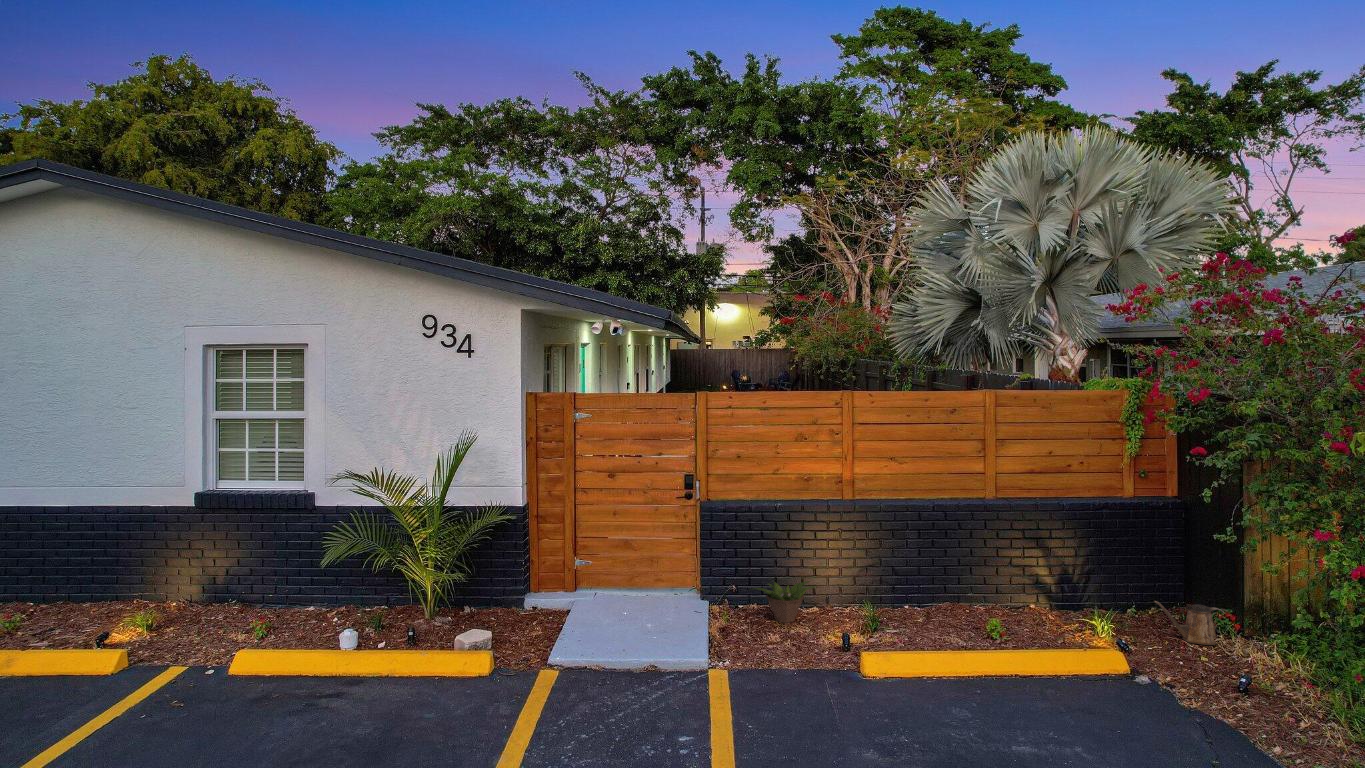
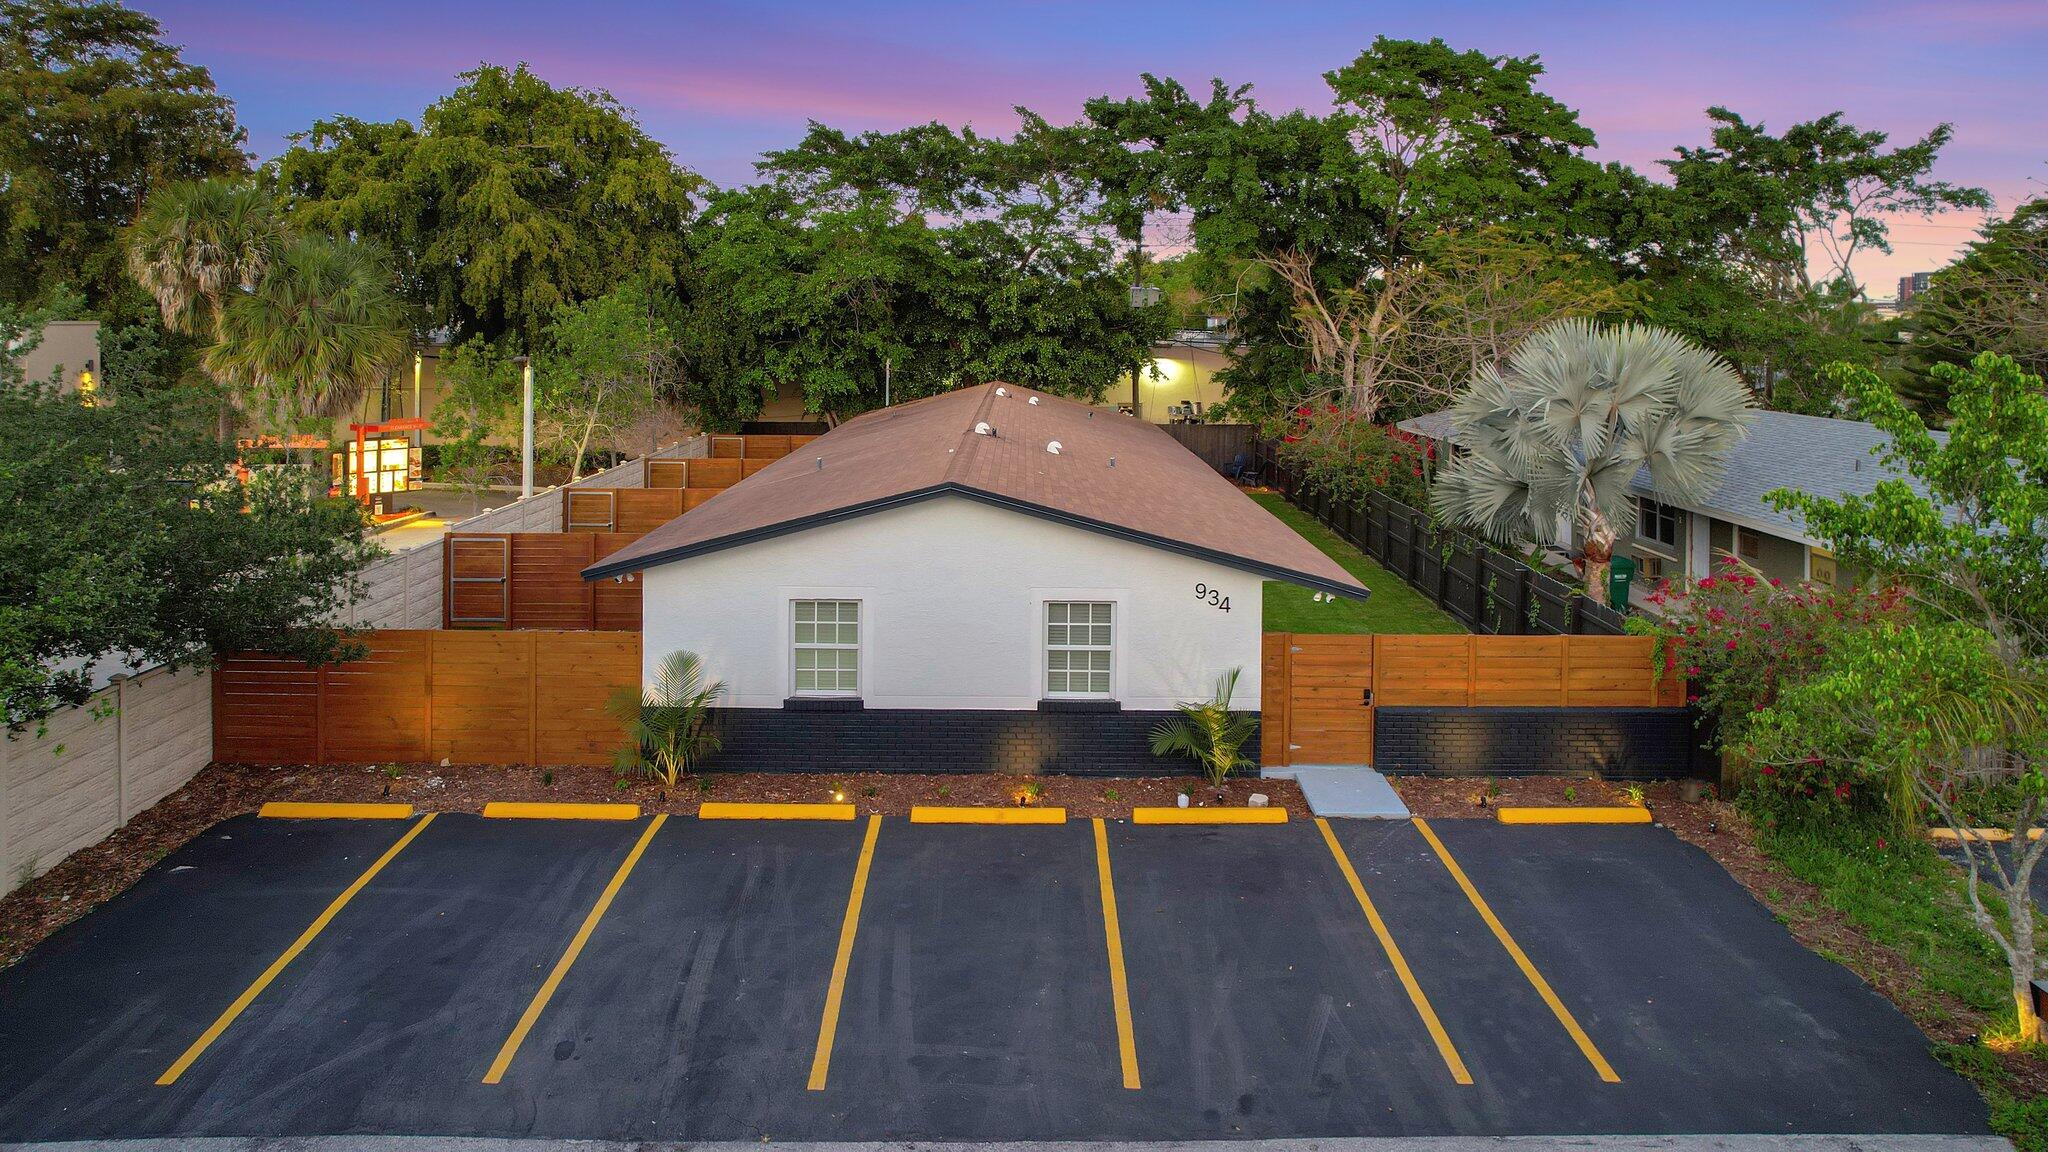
decorative plant: present [757,581,815,623] -> none [1414,762,1459,790]

